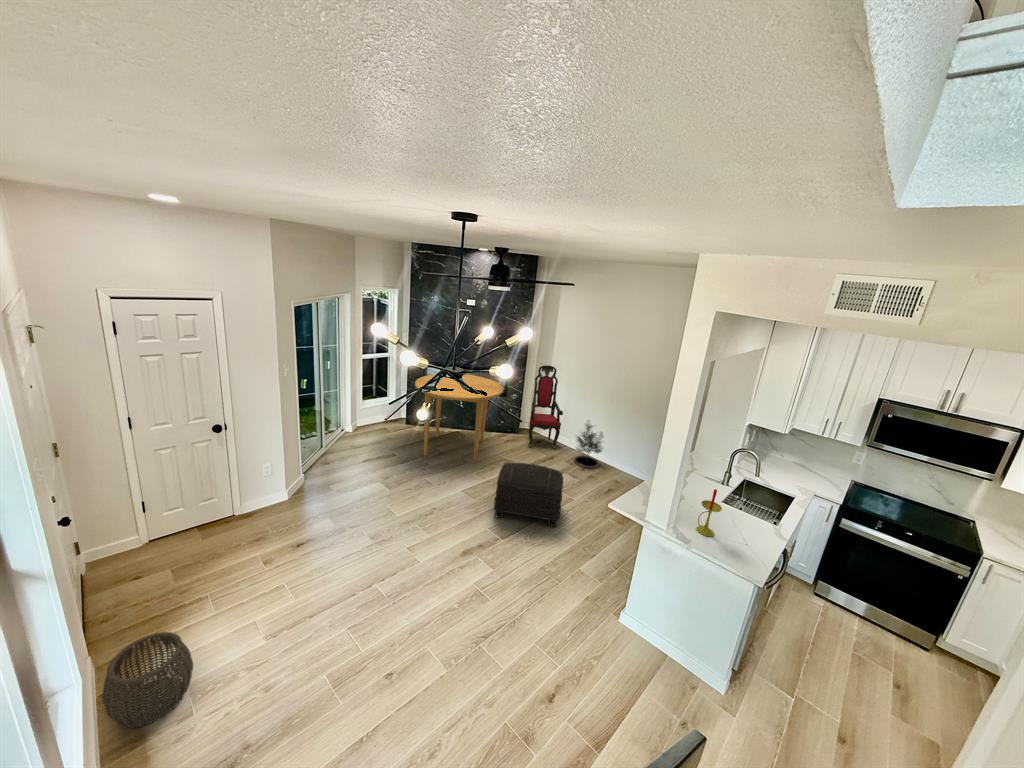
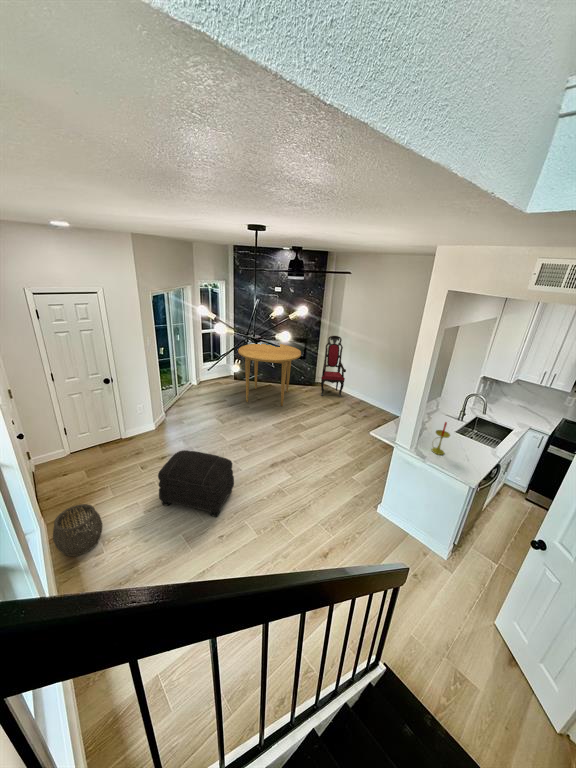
potted tree: present [574,421,603,468] -> none [354,375,377,410]
ottoman: present [494,462,563,527] -> present [158,450,234,517]

